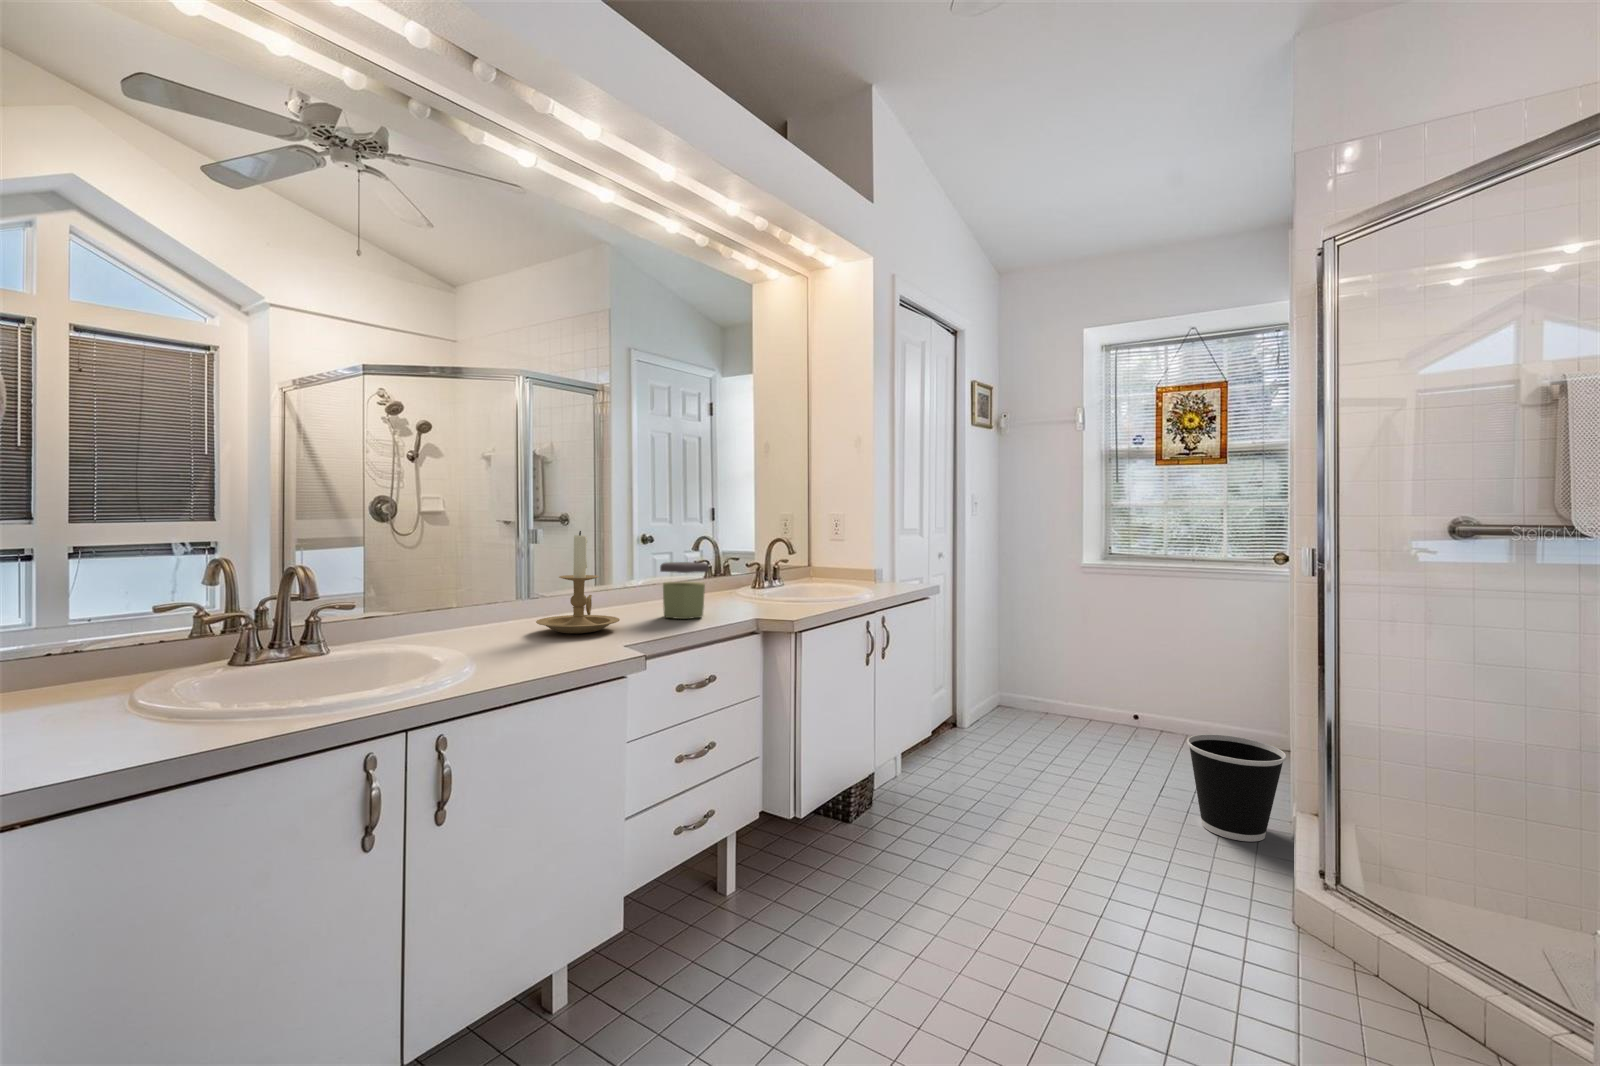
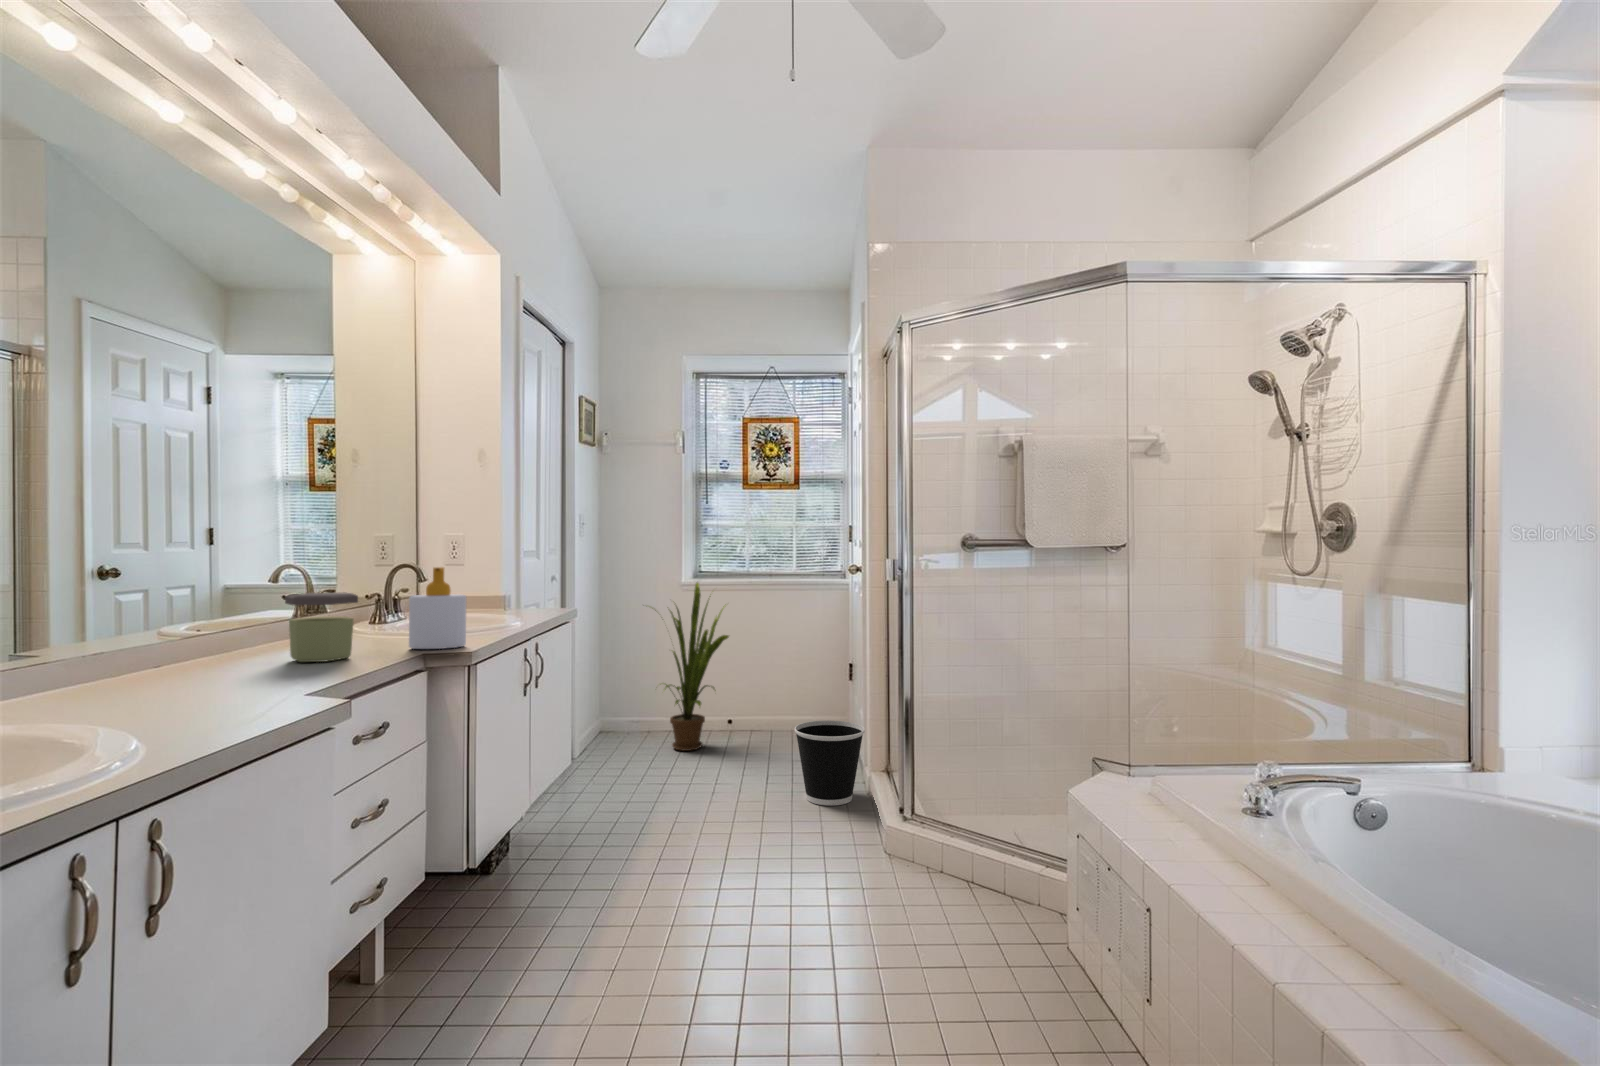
candle holder: present [536,531,620,633] -> none [123,556,256,691]
soap bottle: none [752,544,797,616] -> present [409,567,466,649]
house plant: none [1033,565,1133,739] -> present [652,583,729,751]

